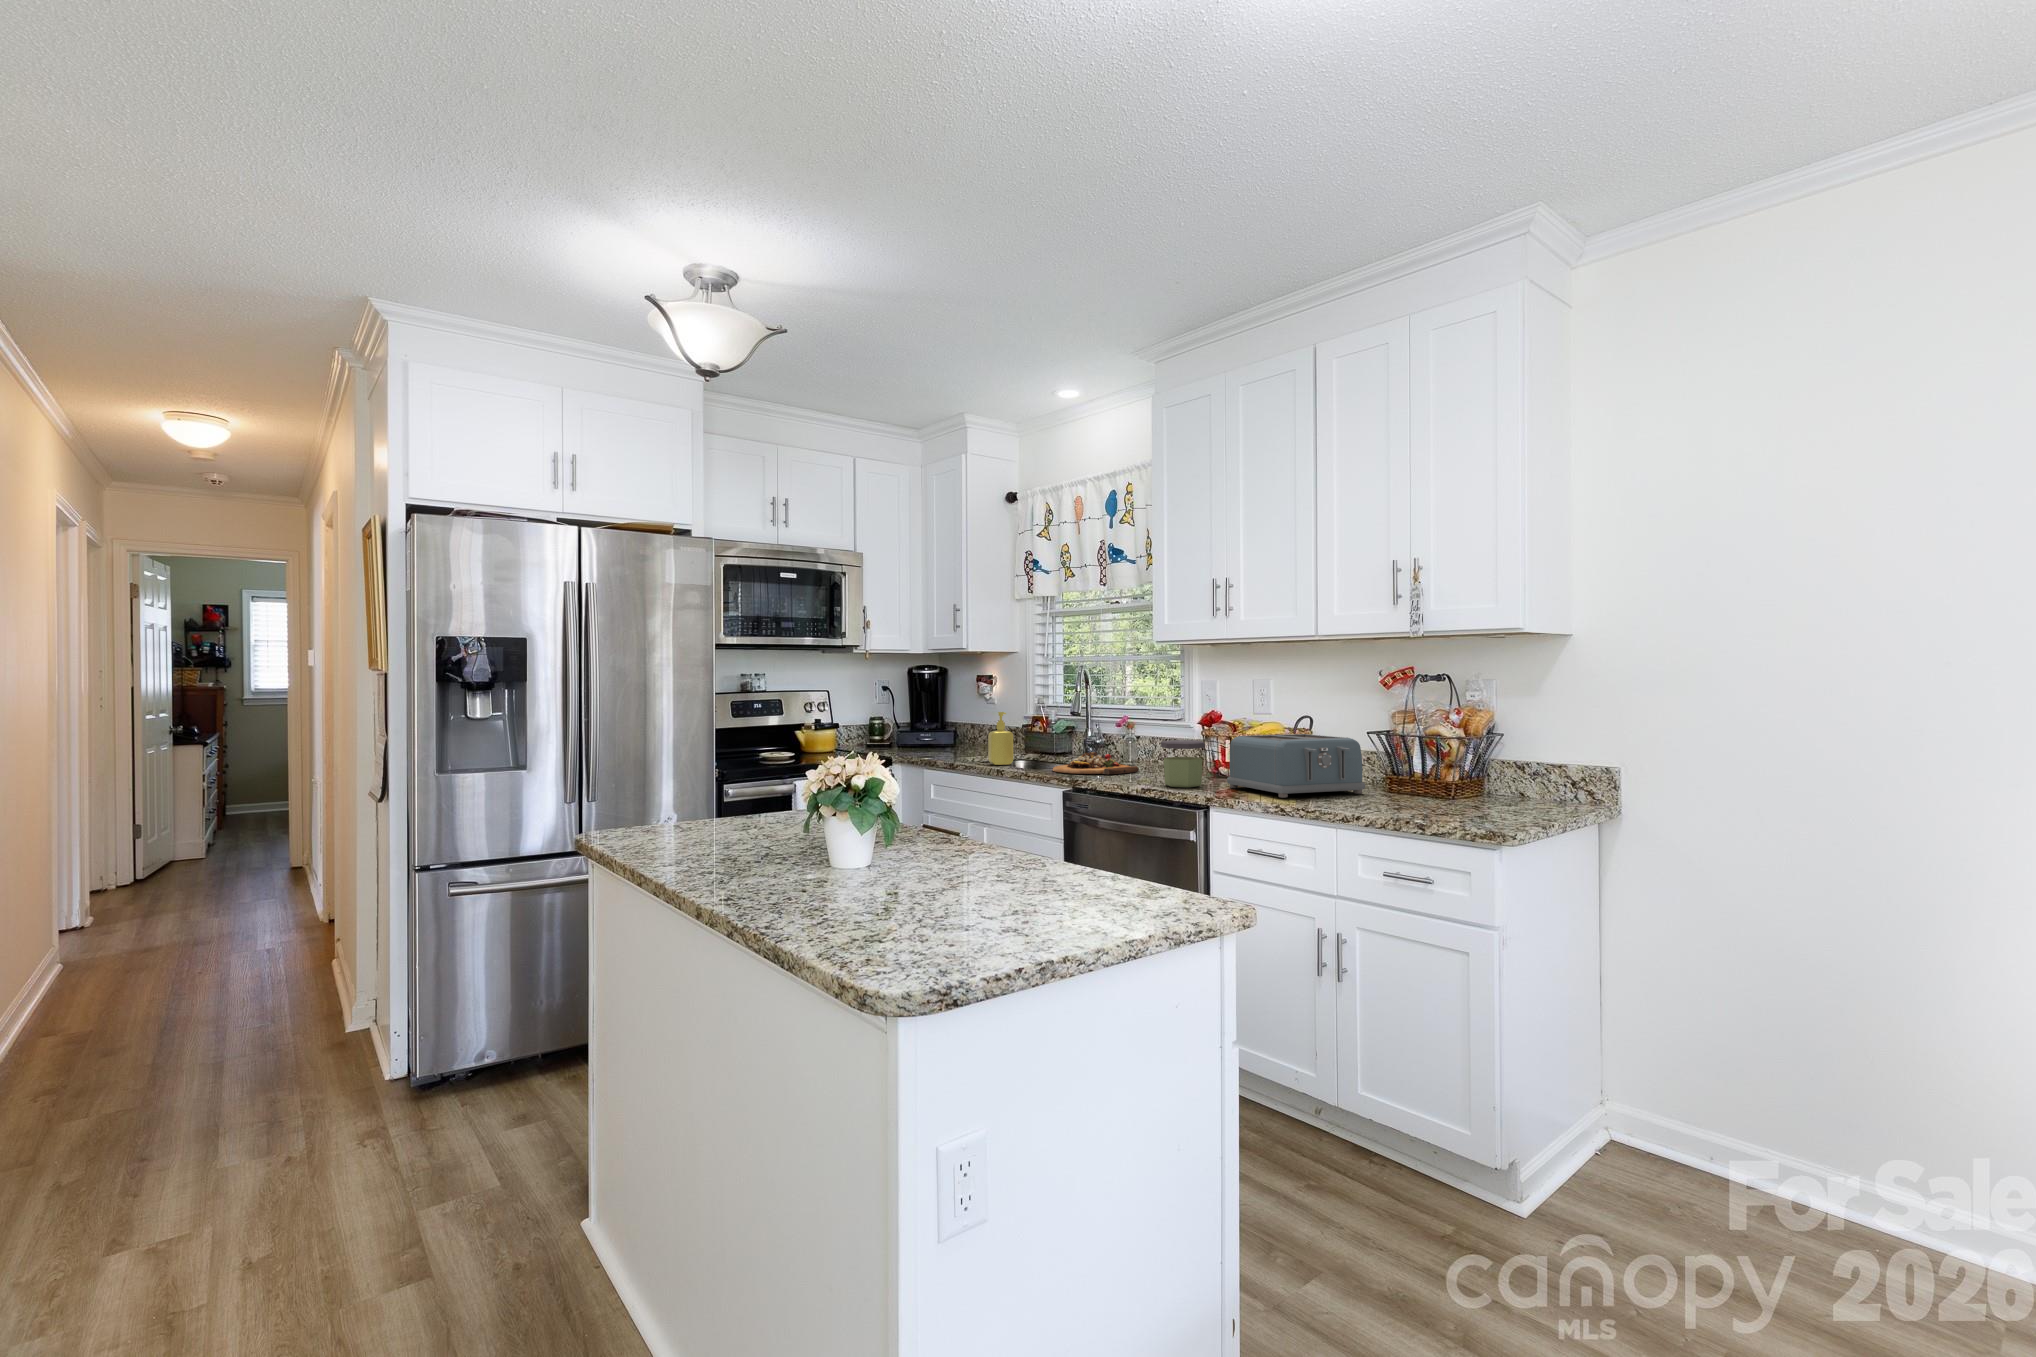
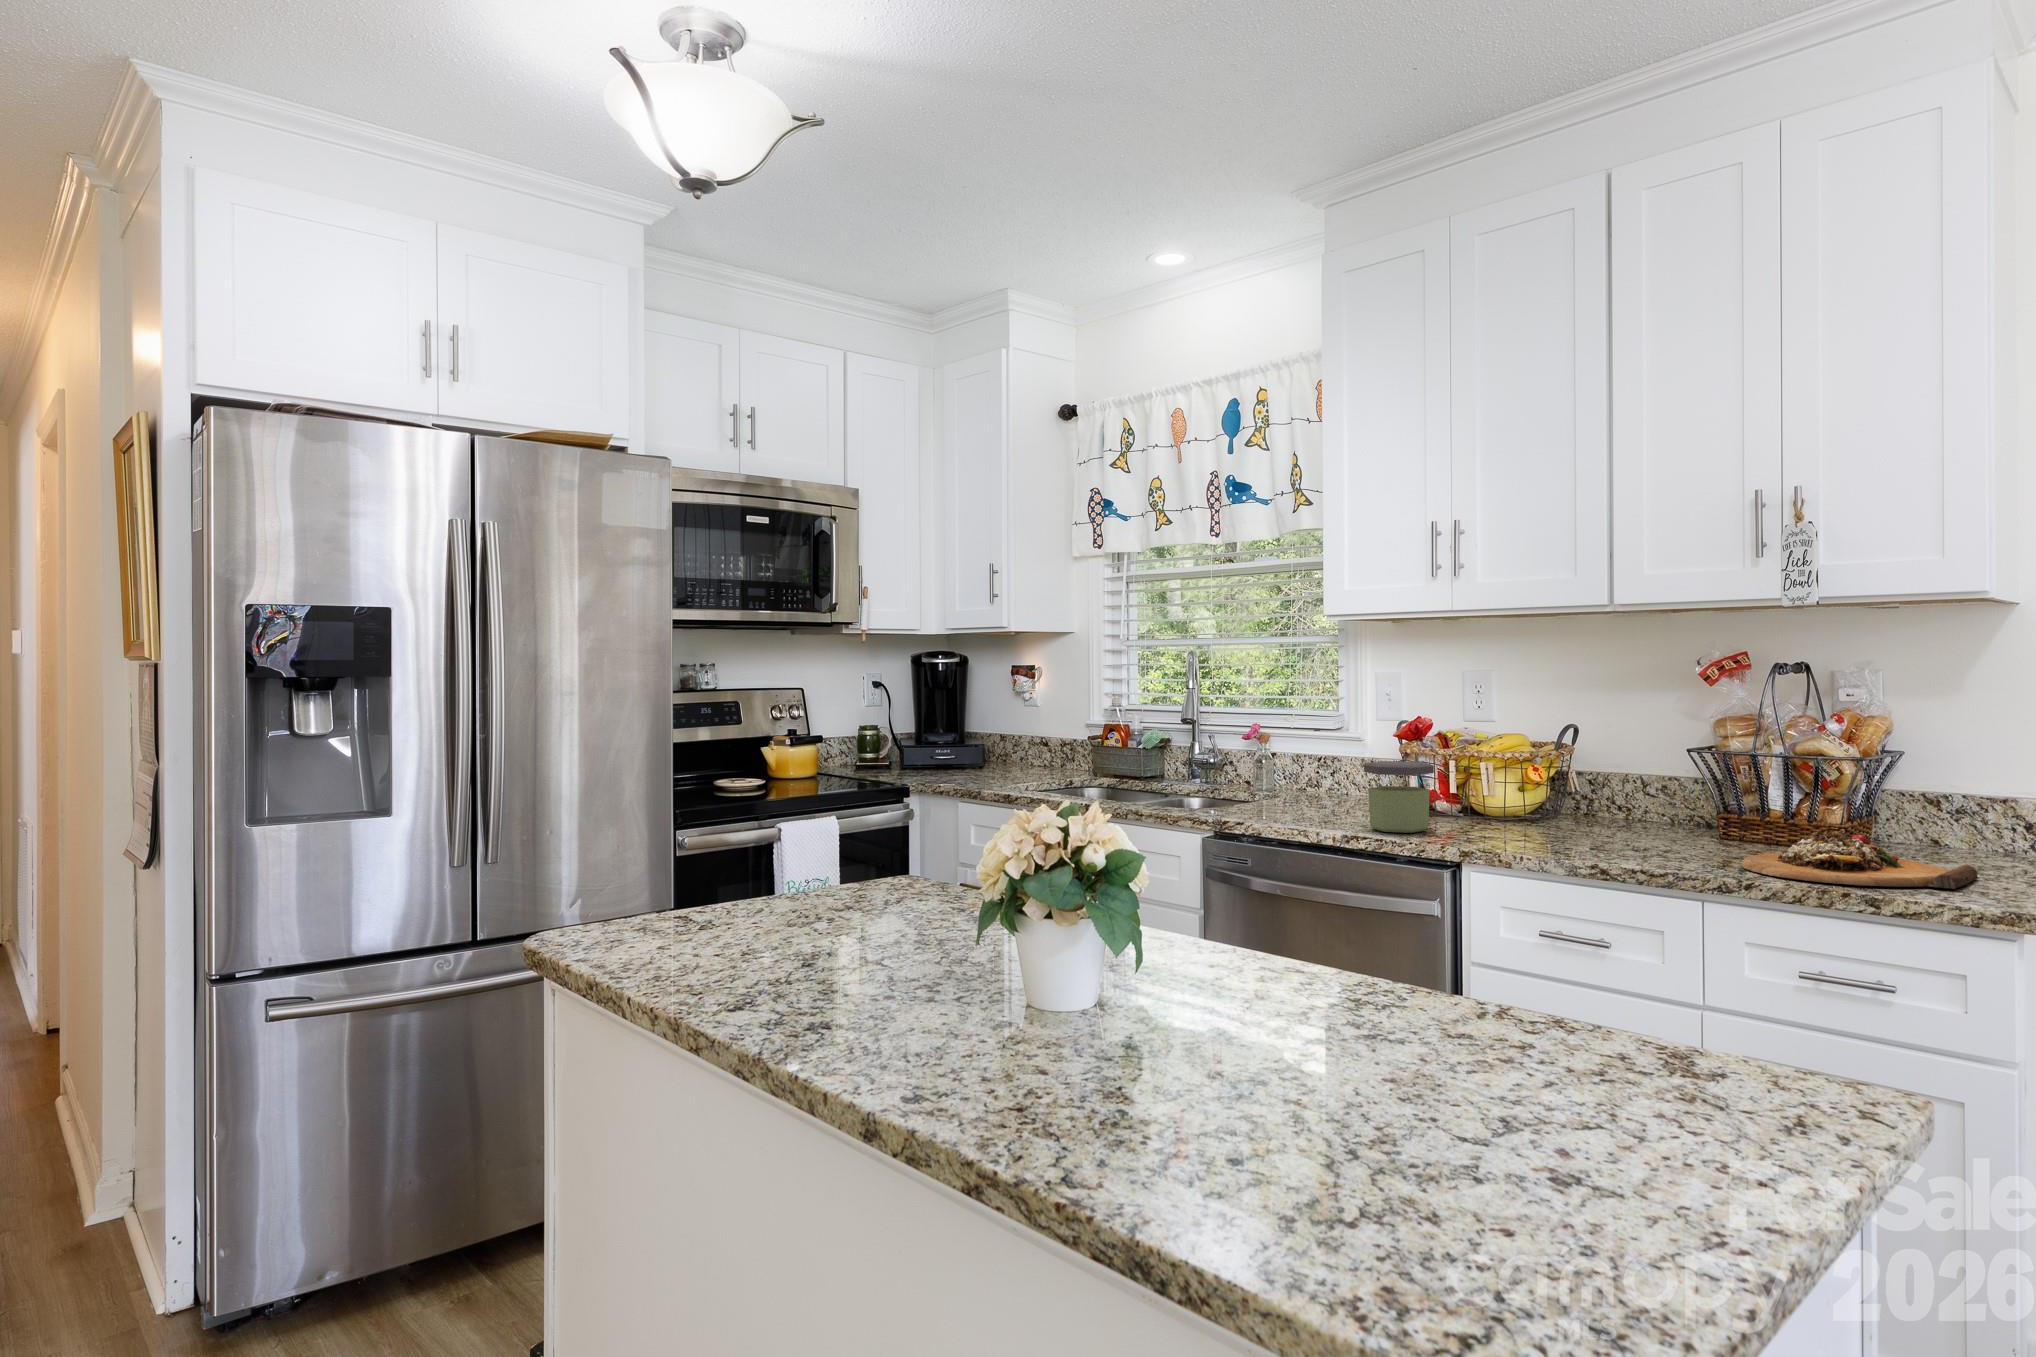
soap dispenser: present [988,712,1013,765] -> none [1063,719,1100,796]
toaster: present [1227,734,1365,798] -> none [1469,751,1693,850]
cutting board: present [1053,752,1139,774] -> present [1741,831,1979,889]

